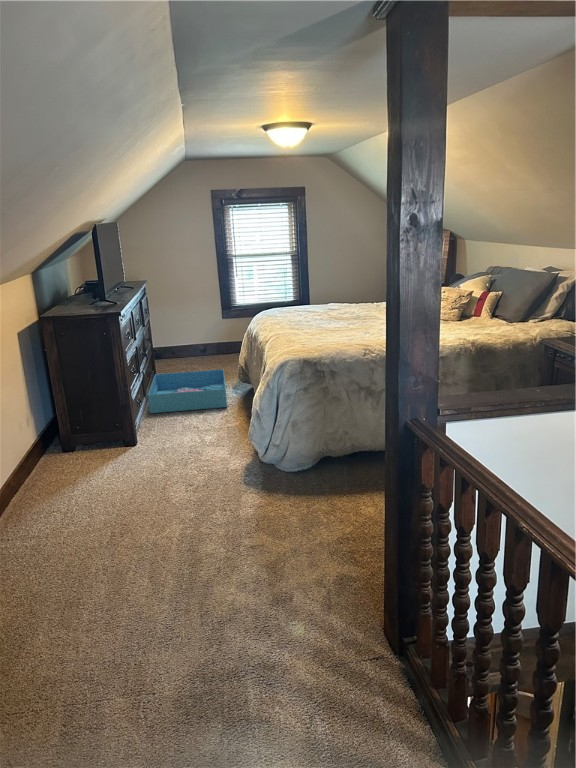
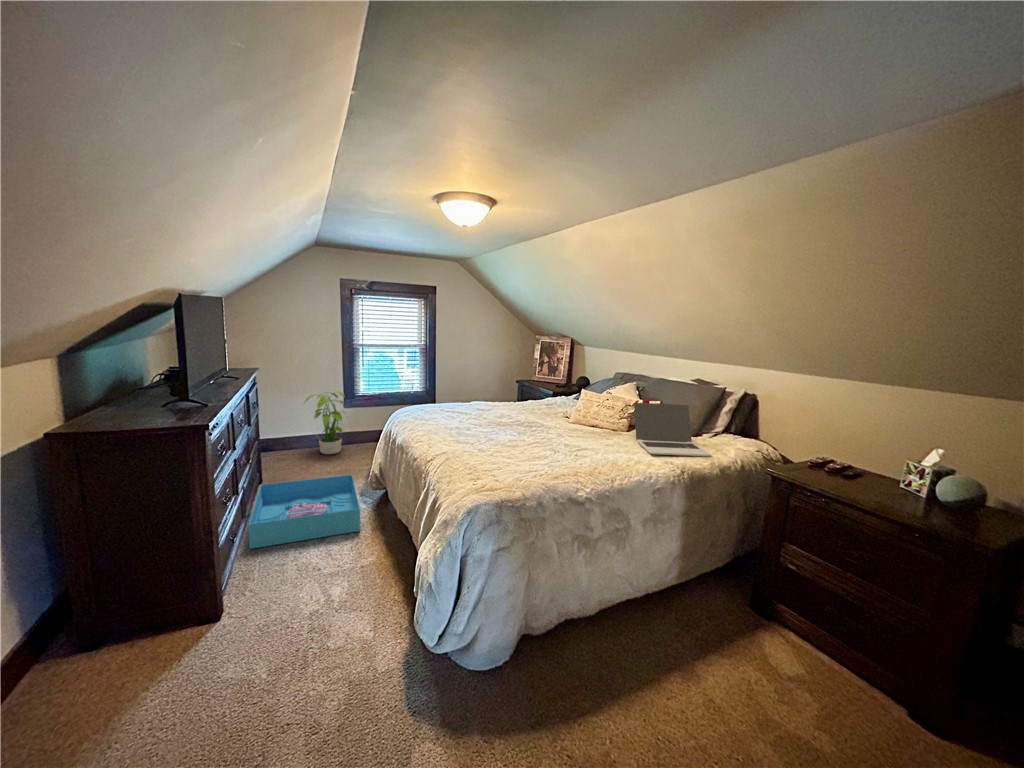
laptop: none [453,291,513,335] -> present [634,403,711,456]
potted plant: none [185,300,224,359] -> present [305,391,345,454]

